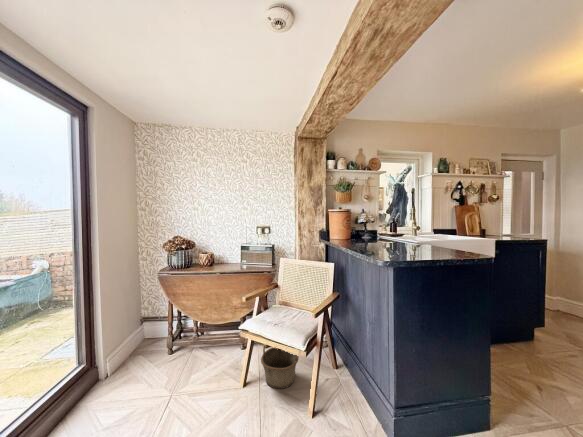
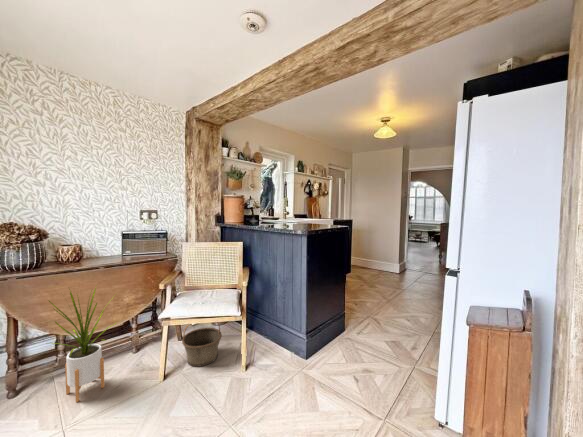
house plant: none [168,286,219,376] -> present [49,288,116,402]

